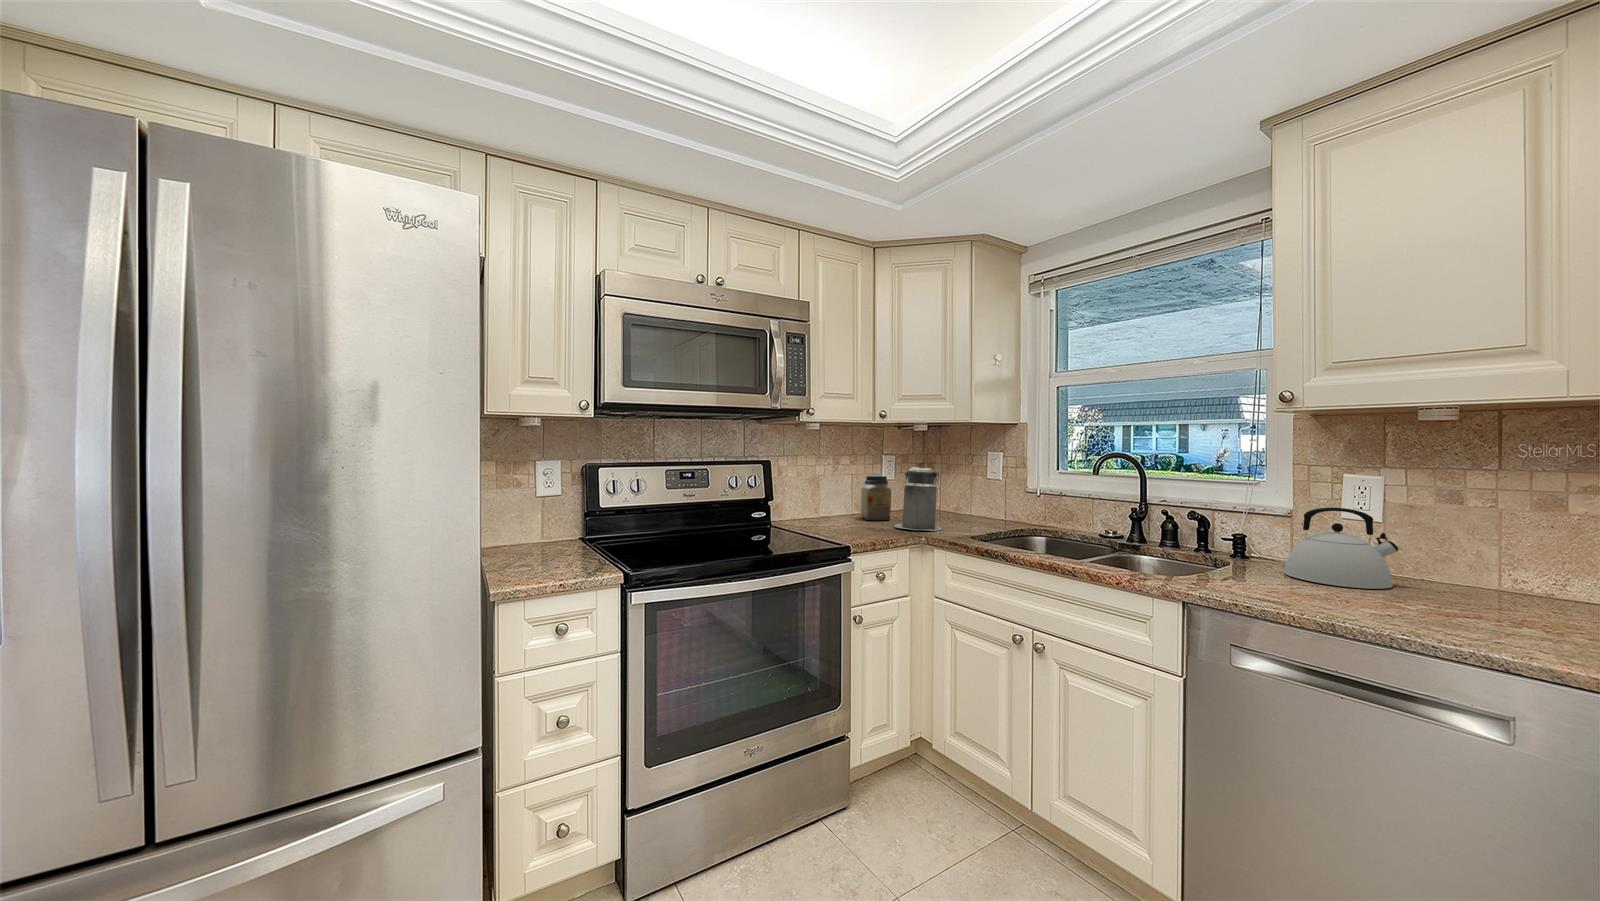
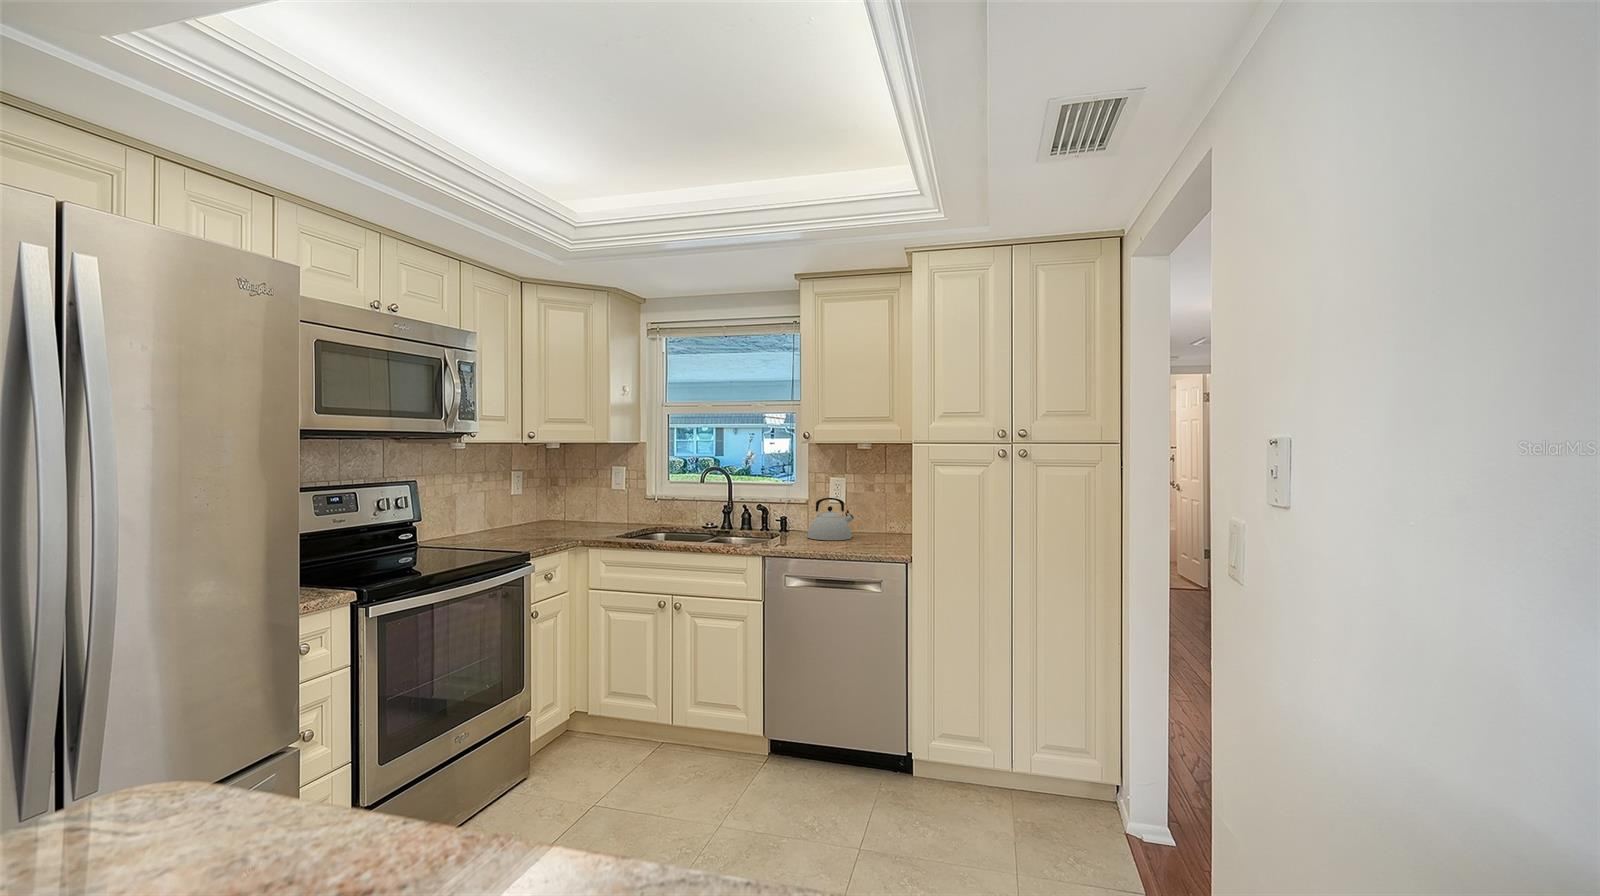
canister: present [894,462,942,531] -> none [544,477,587,536]
jar: present [861,475,891,520] -> none [501,491,533,533]

